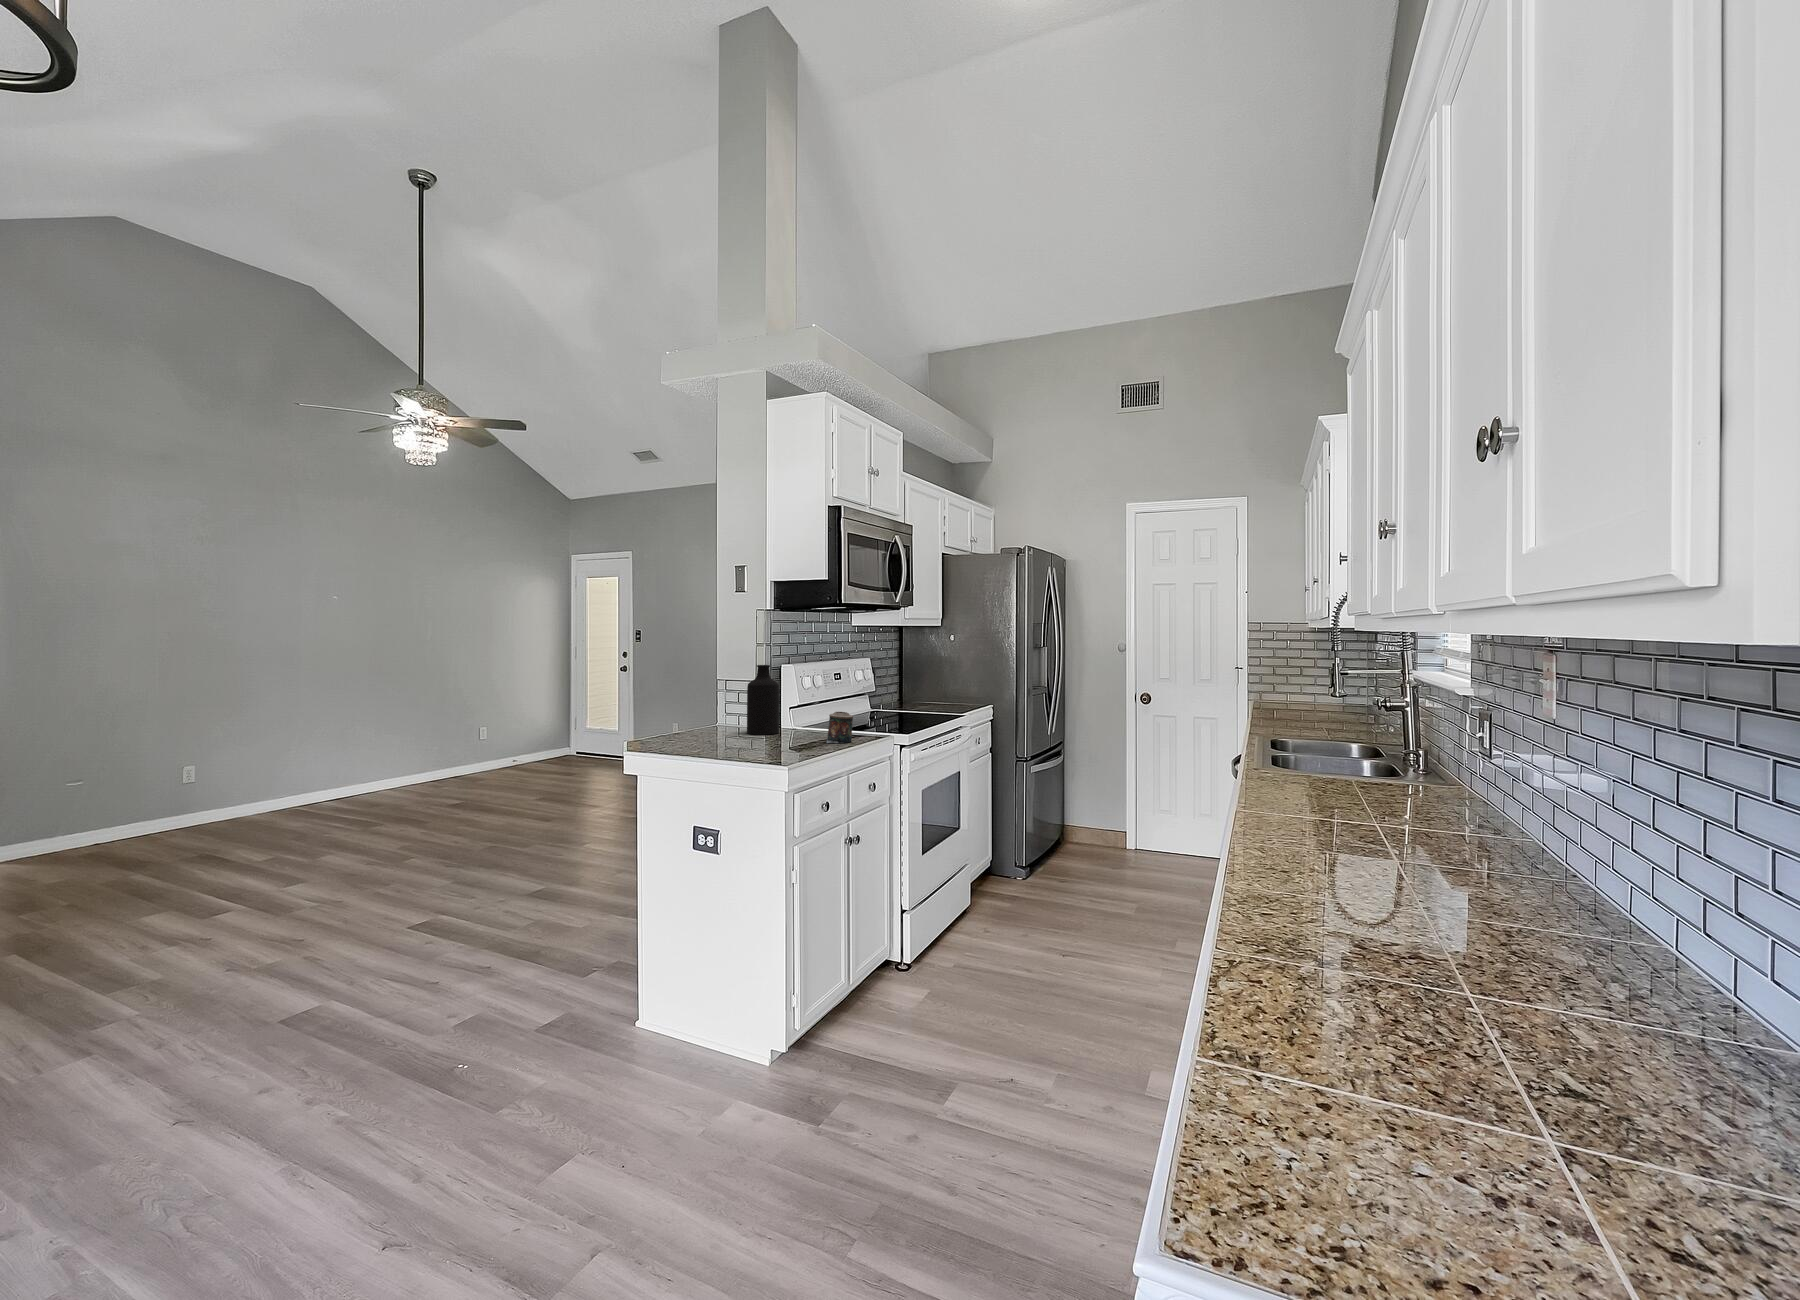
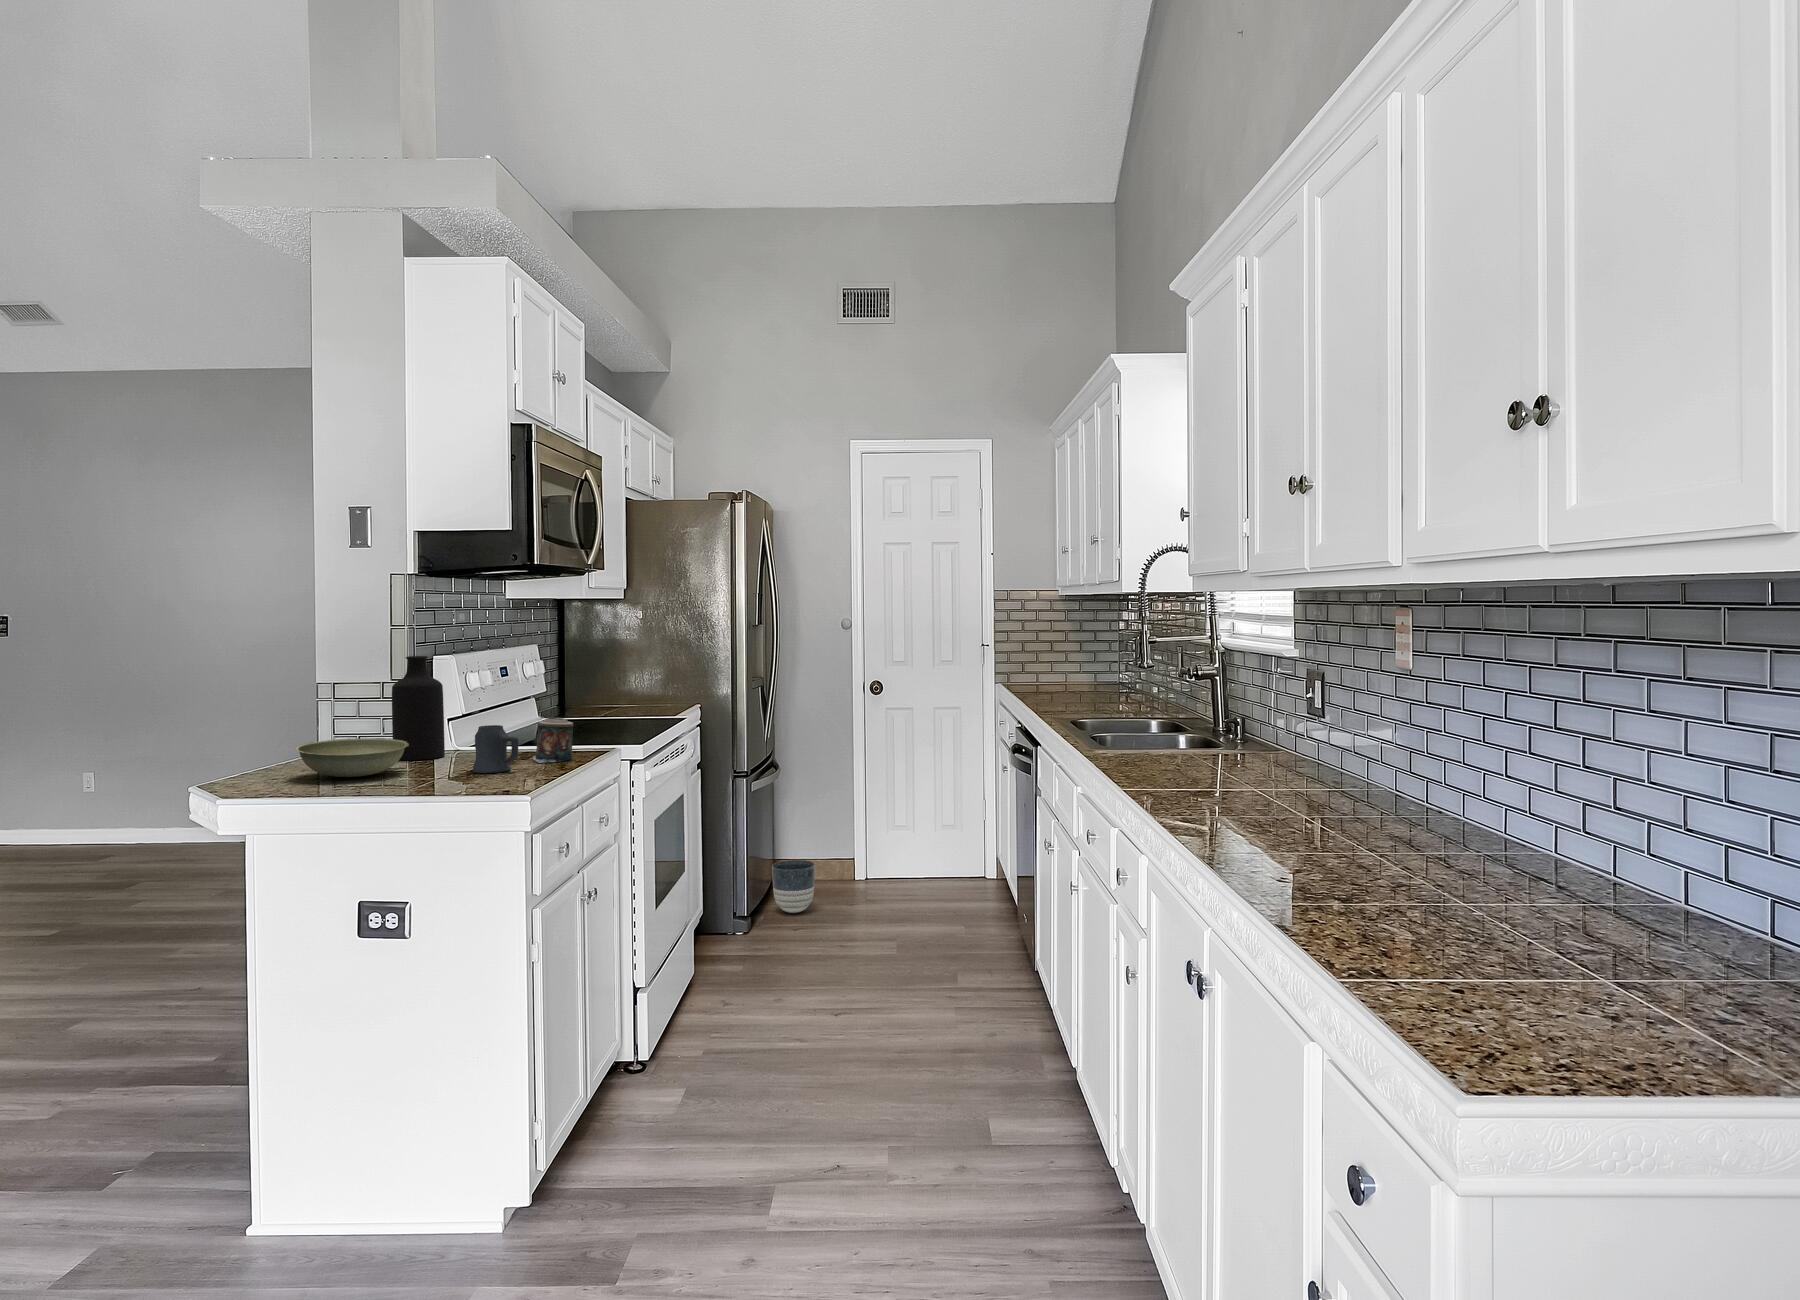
mug: none [778,715,806,748] -> present [472,725,518,773]
bowl: none [675,718,744,744] -> present [295,738,409,777]
planter: none [1045,828,1079,869] -> present [772,860,815,913]

